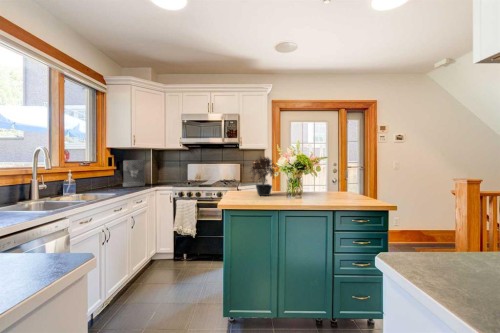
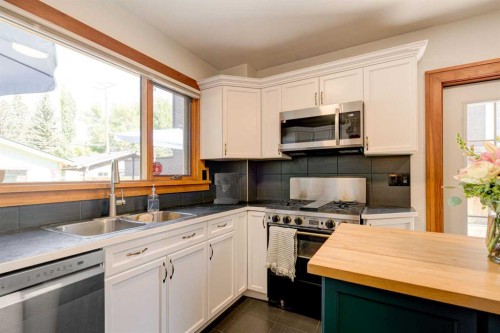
potted plant: present [252,157,276,196] -> none [380,161,453,246]

